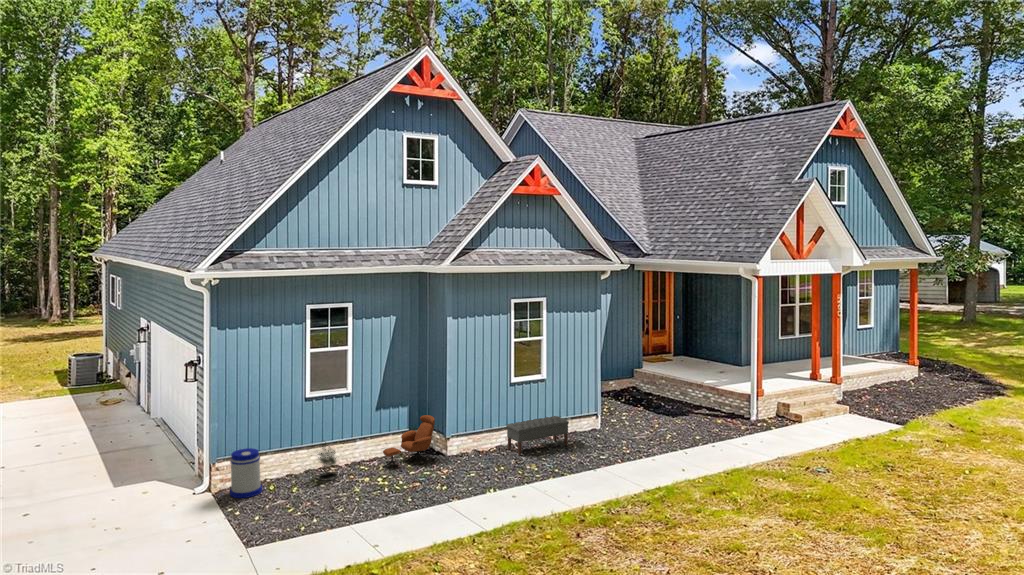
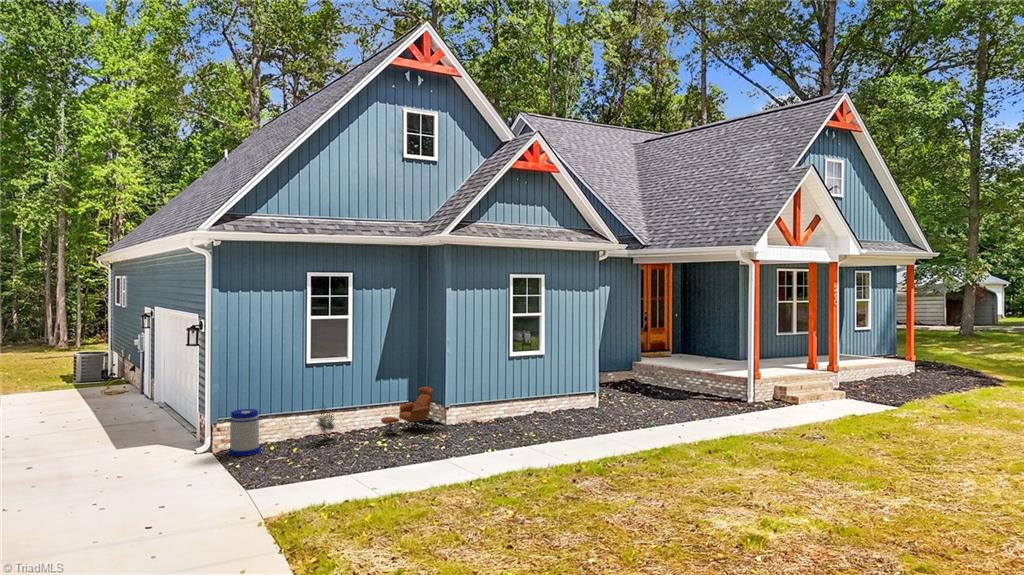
bench: present [506,416,569,456] -> none [504,392,567,428]

